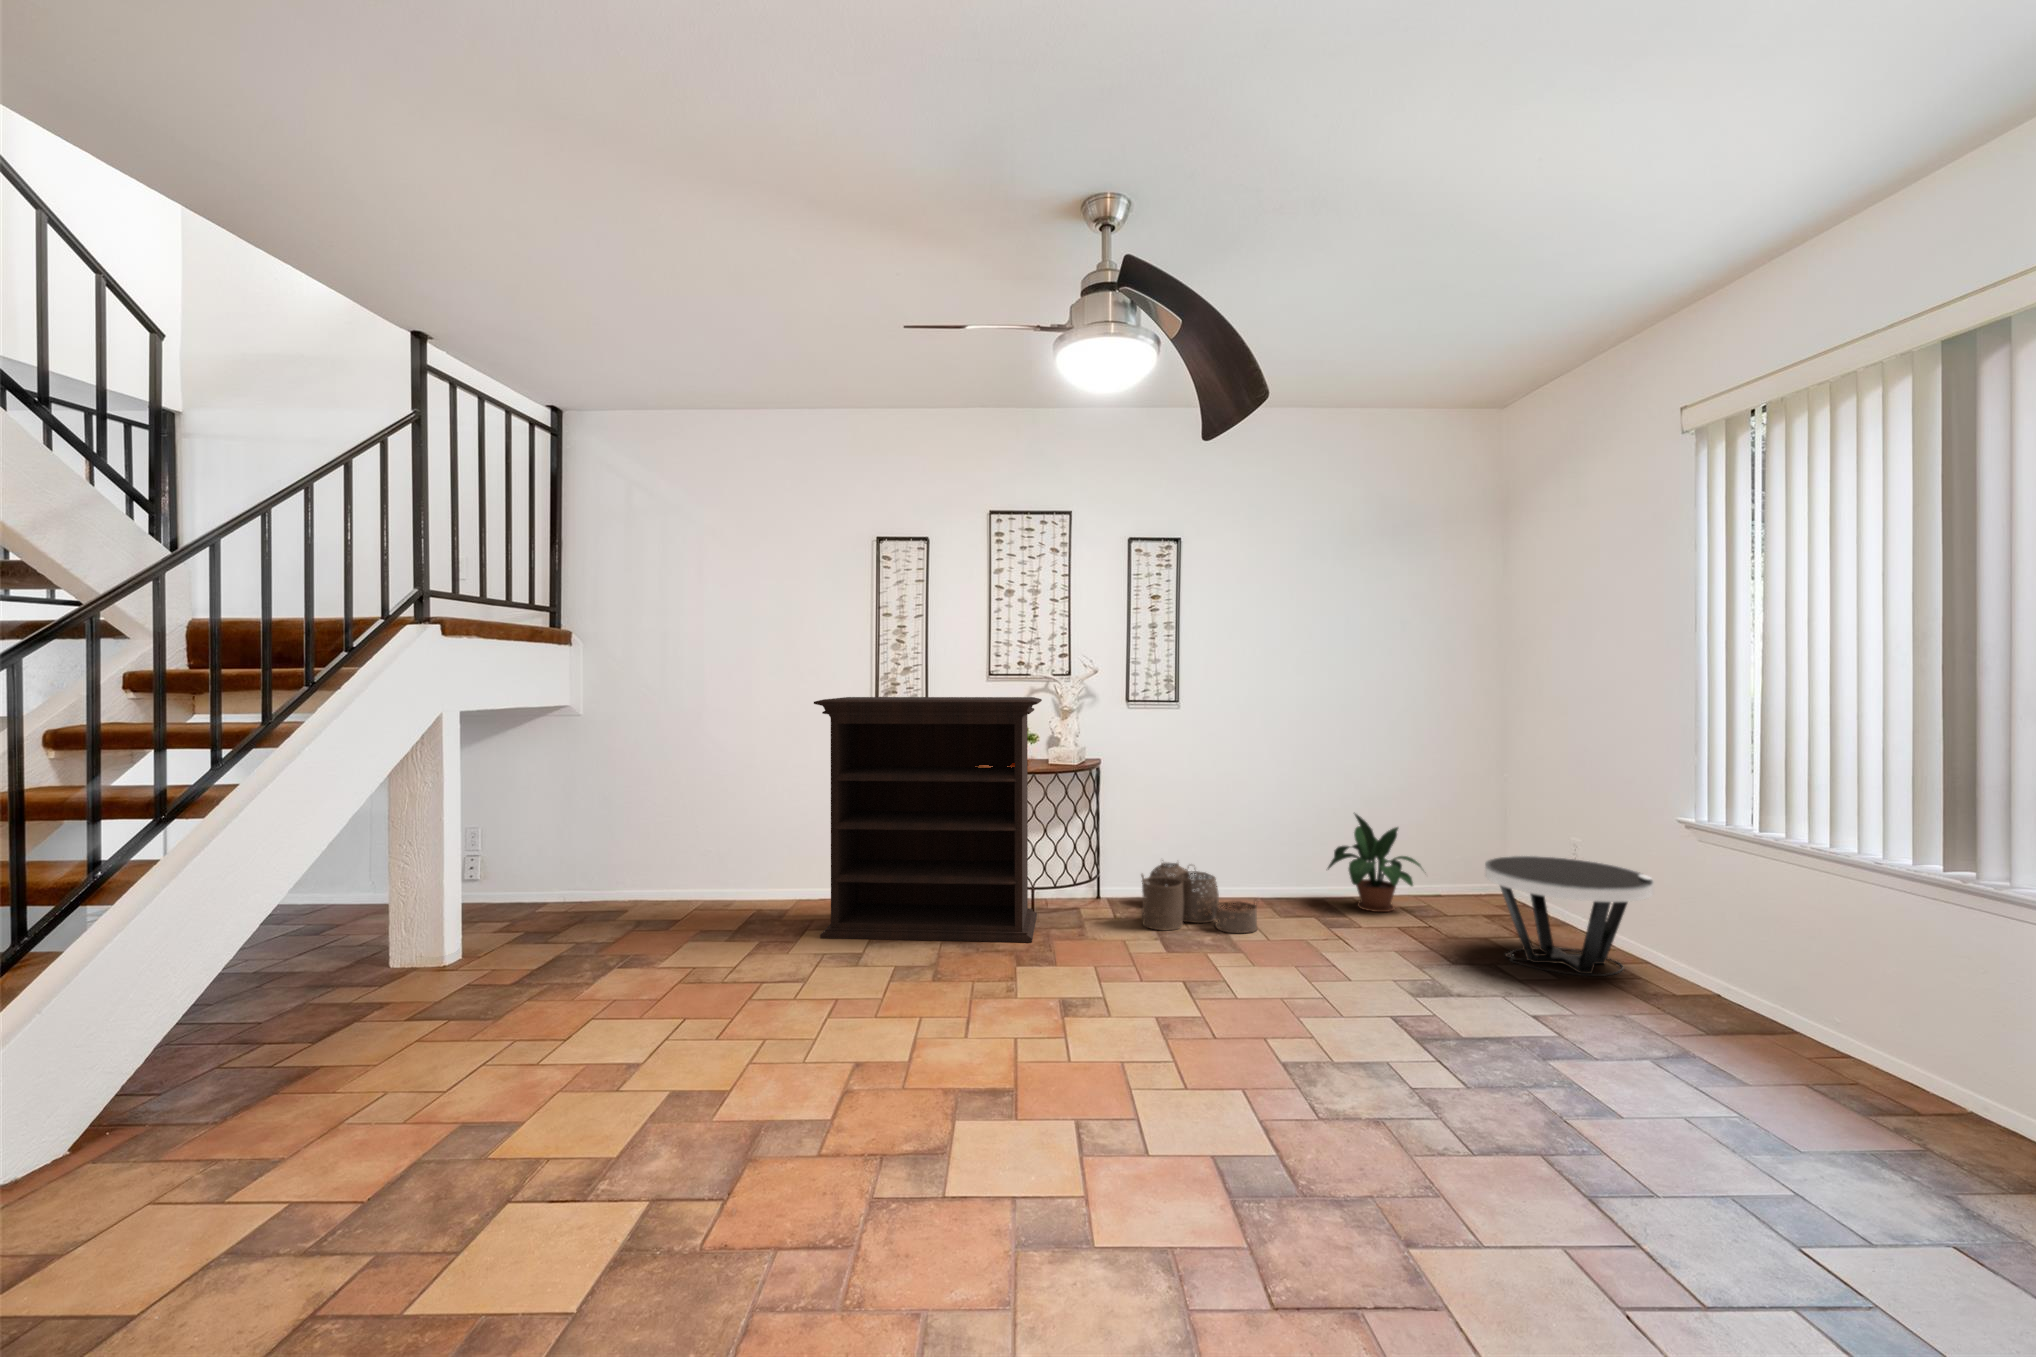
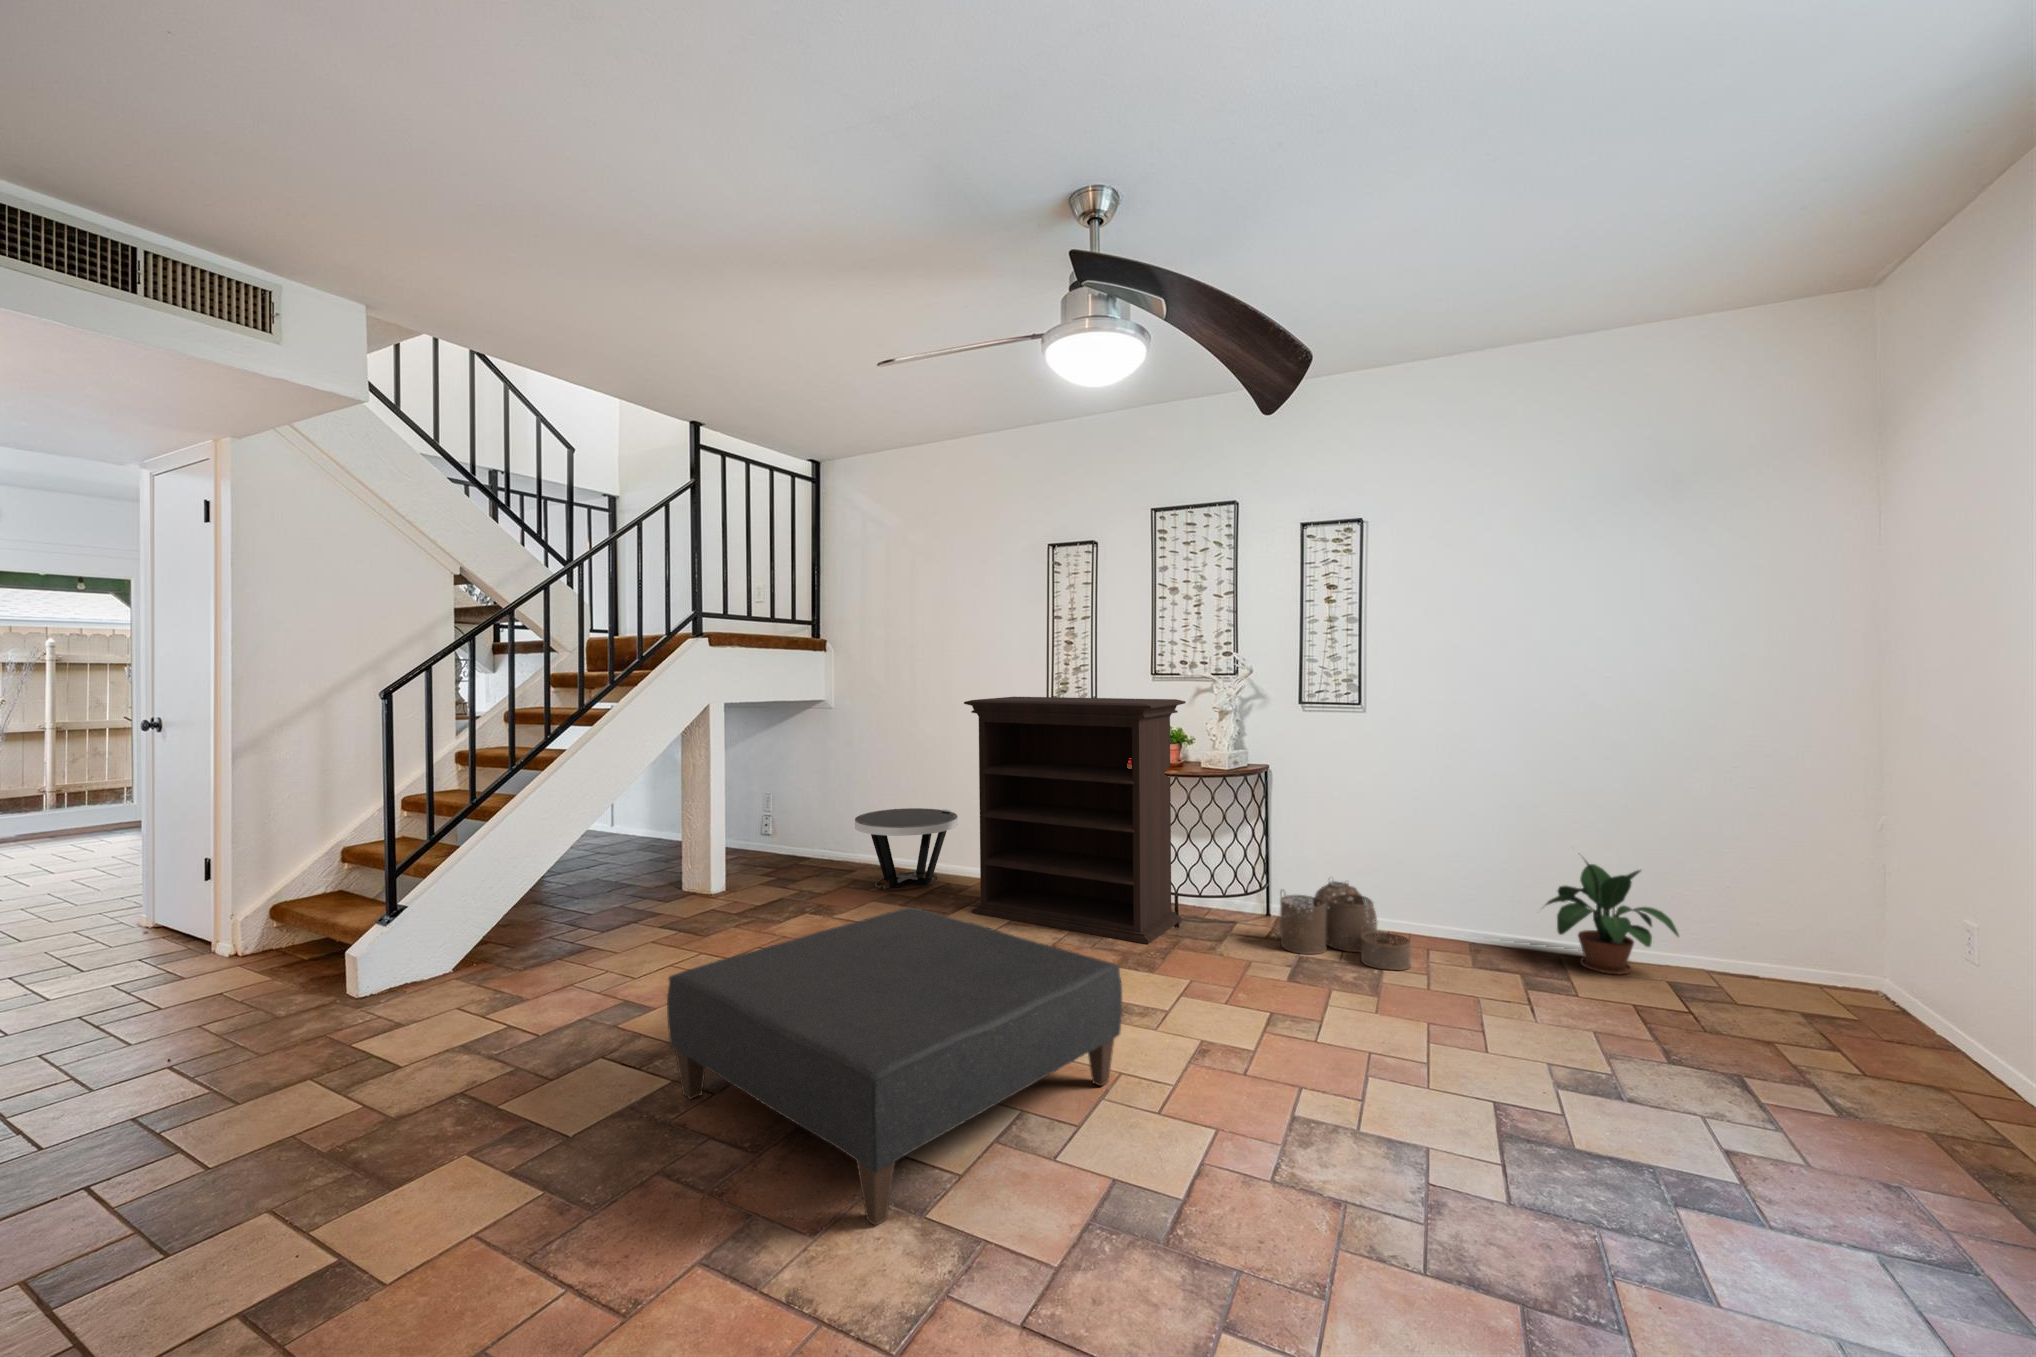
side table: present [1485,856,1654,976] -> present [855,808,958,891]
ottoman: none [664,932,1156,1287] -> present [667,907,1122,1226]

